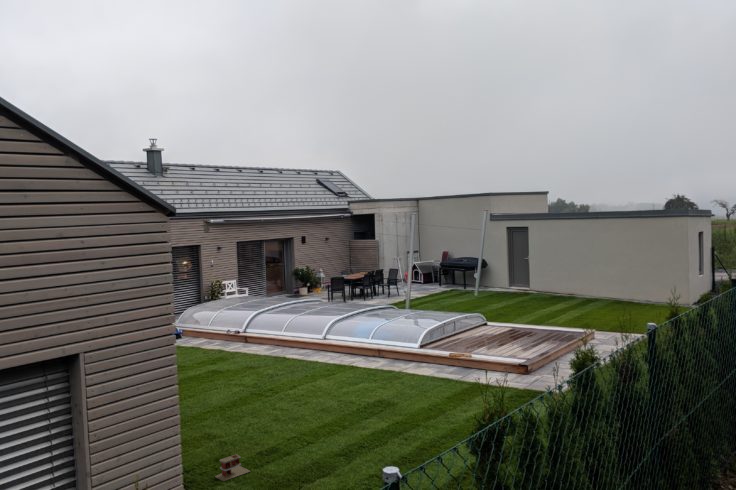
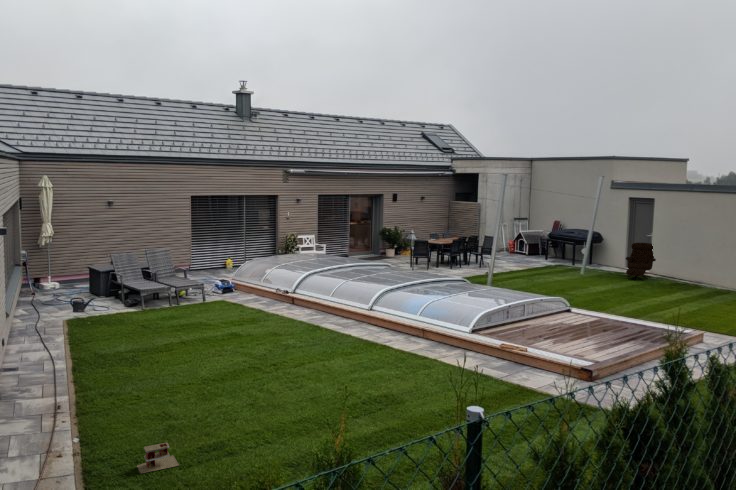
lounge chair: none [510,264,534,297] -> present [626,243,656,281]

